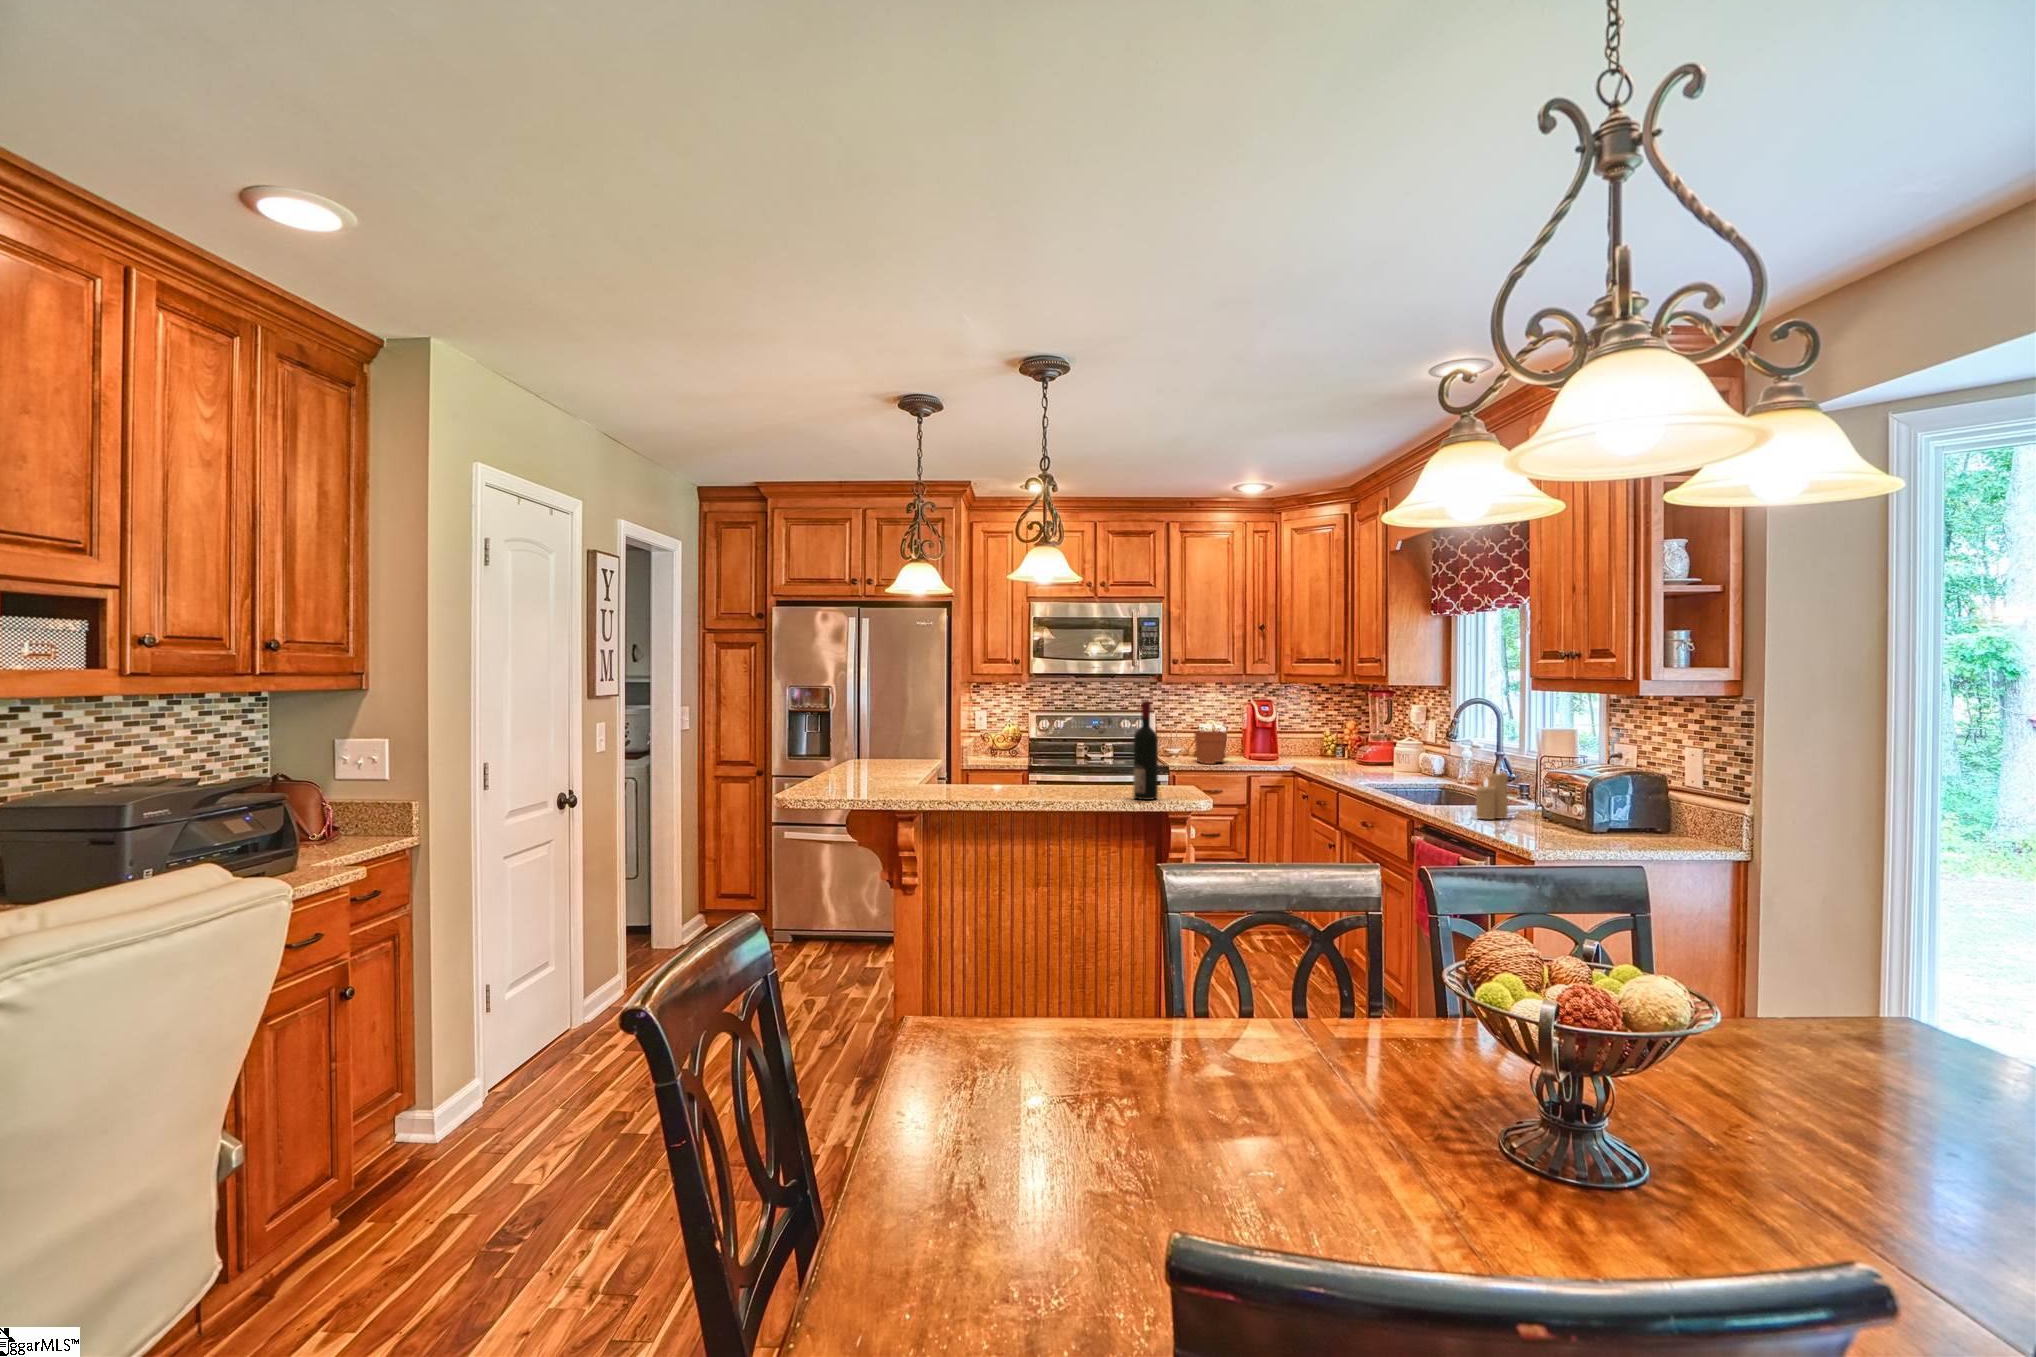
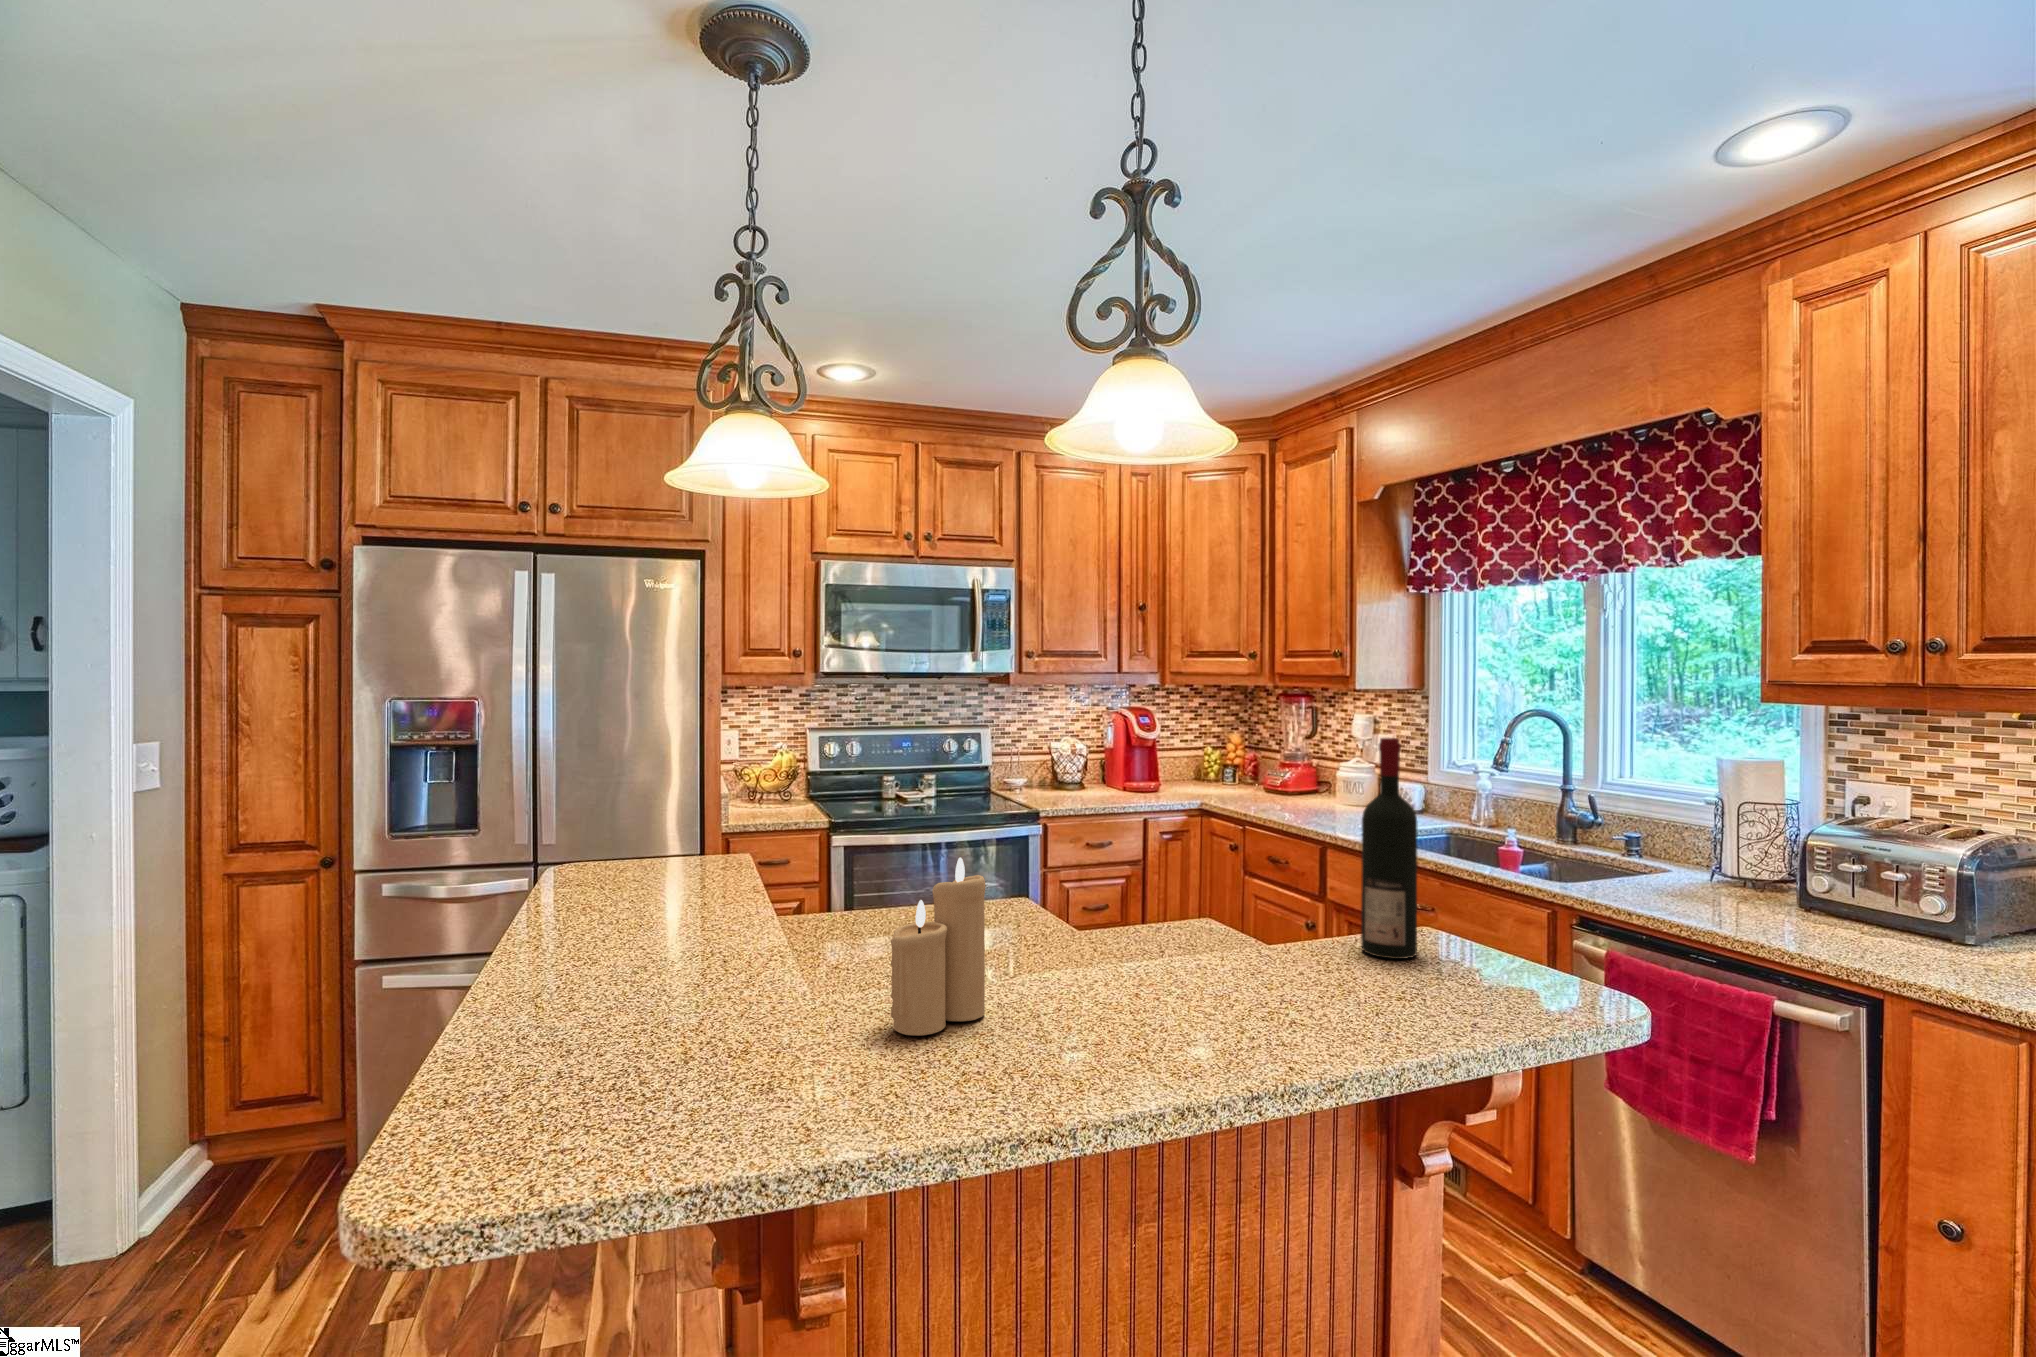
plant pot: present [1195,731,1227,764] -> none [1064,732,1111,801]
candle: present [1476,768,1508,819] -> present [891,857,985,1035]

